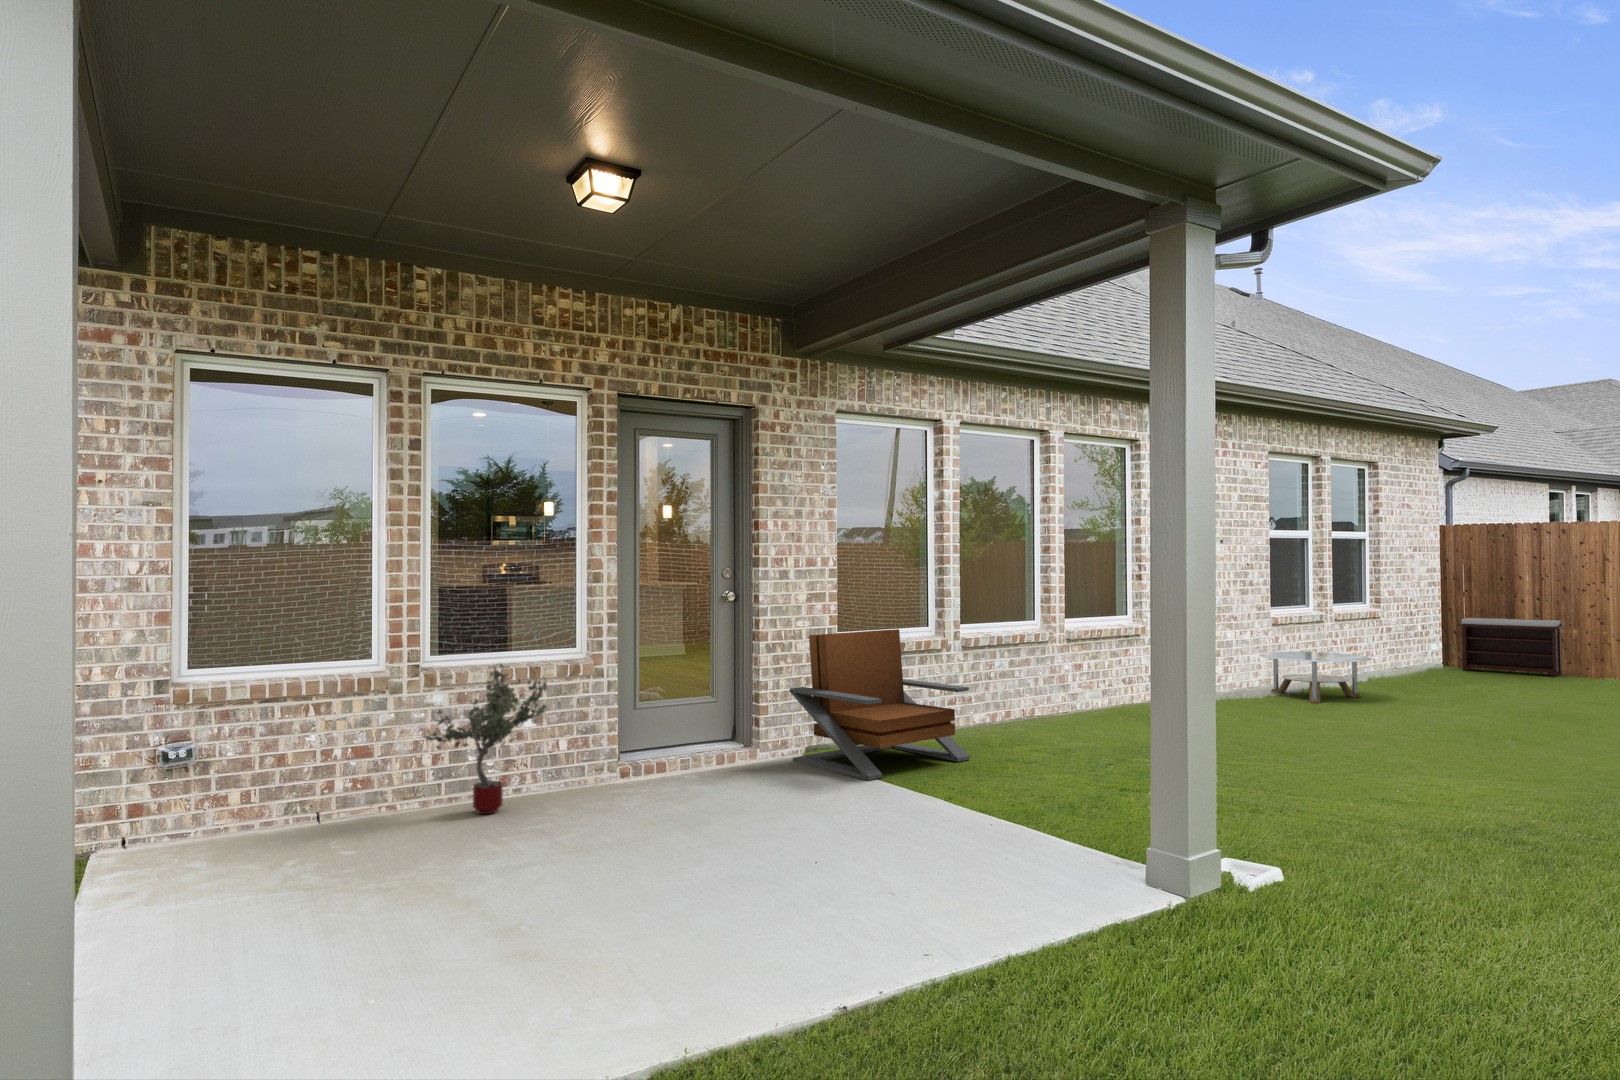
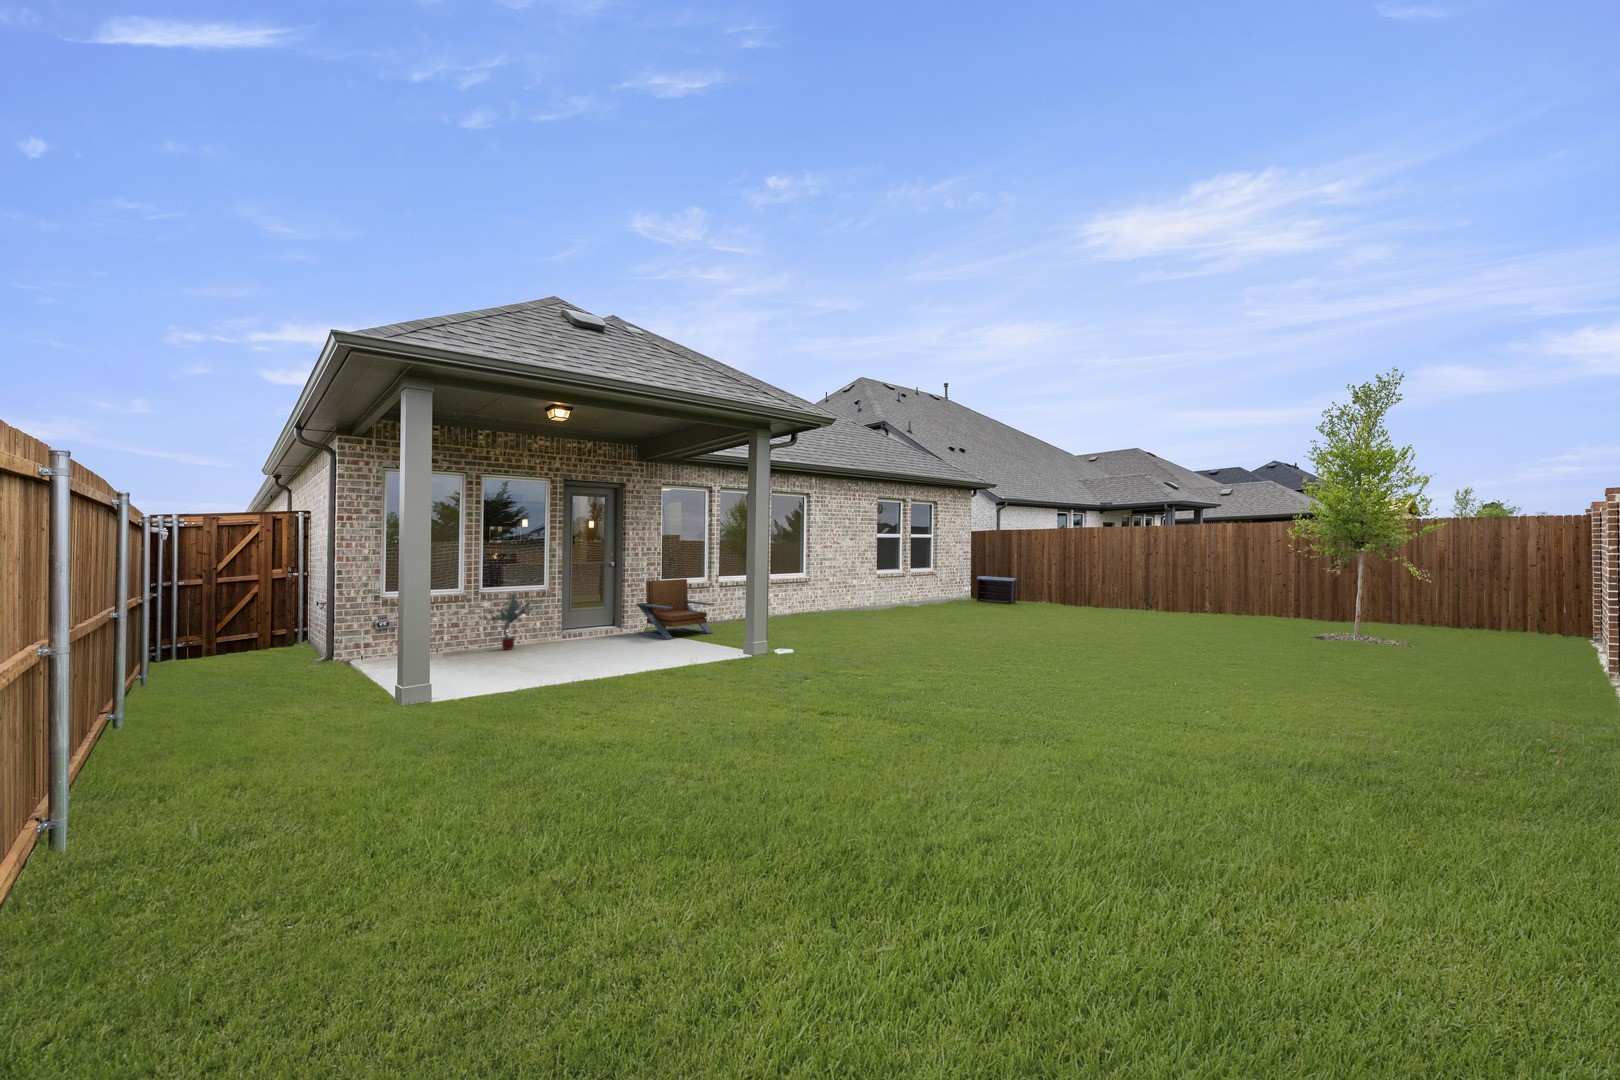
round table: present [1259,652,1372,703] -> none [868,591,913,614]

